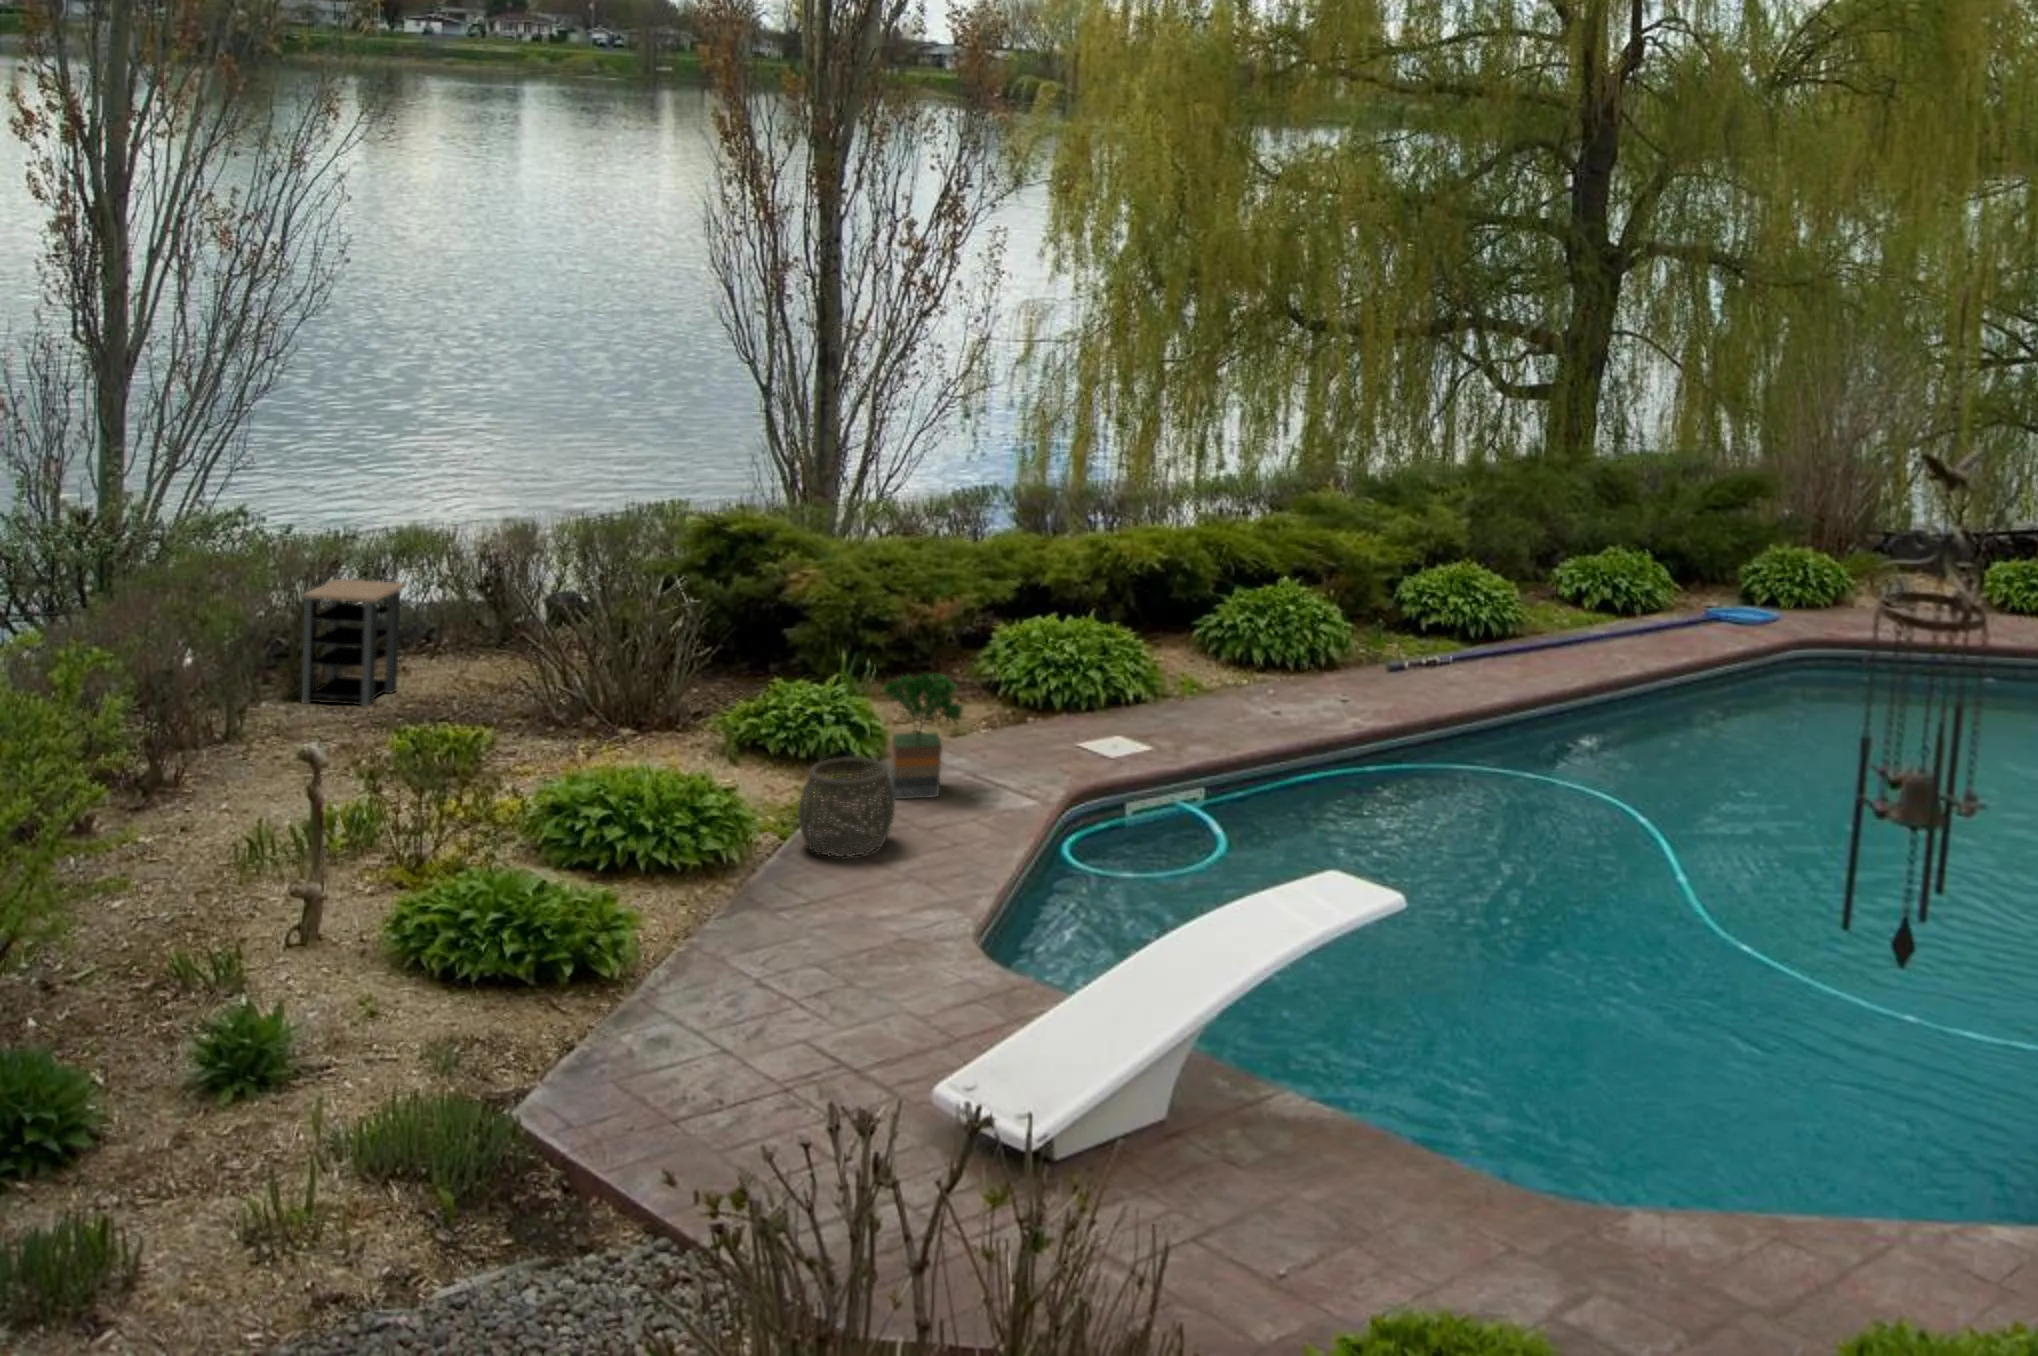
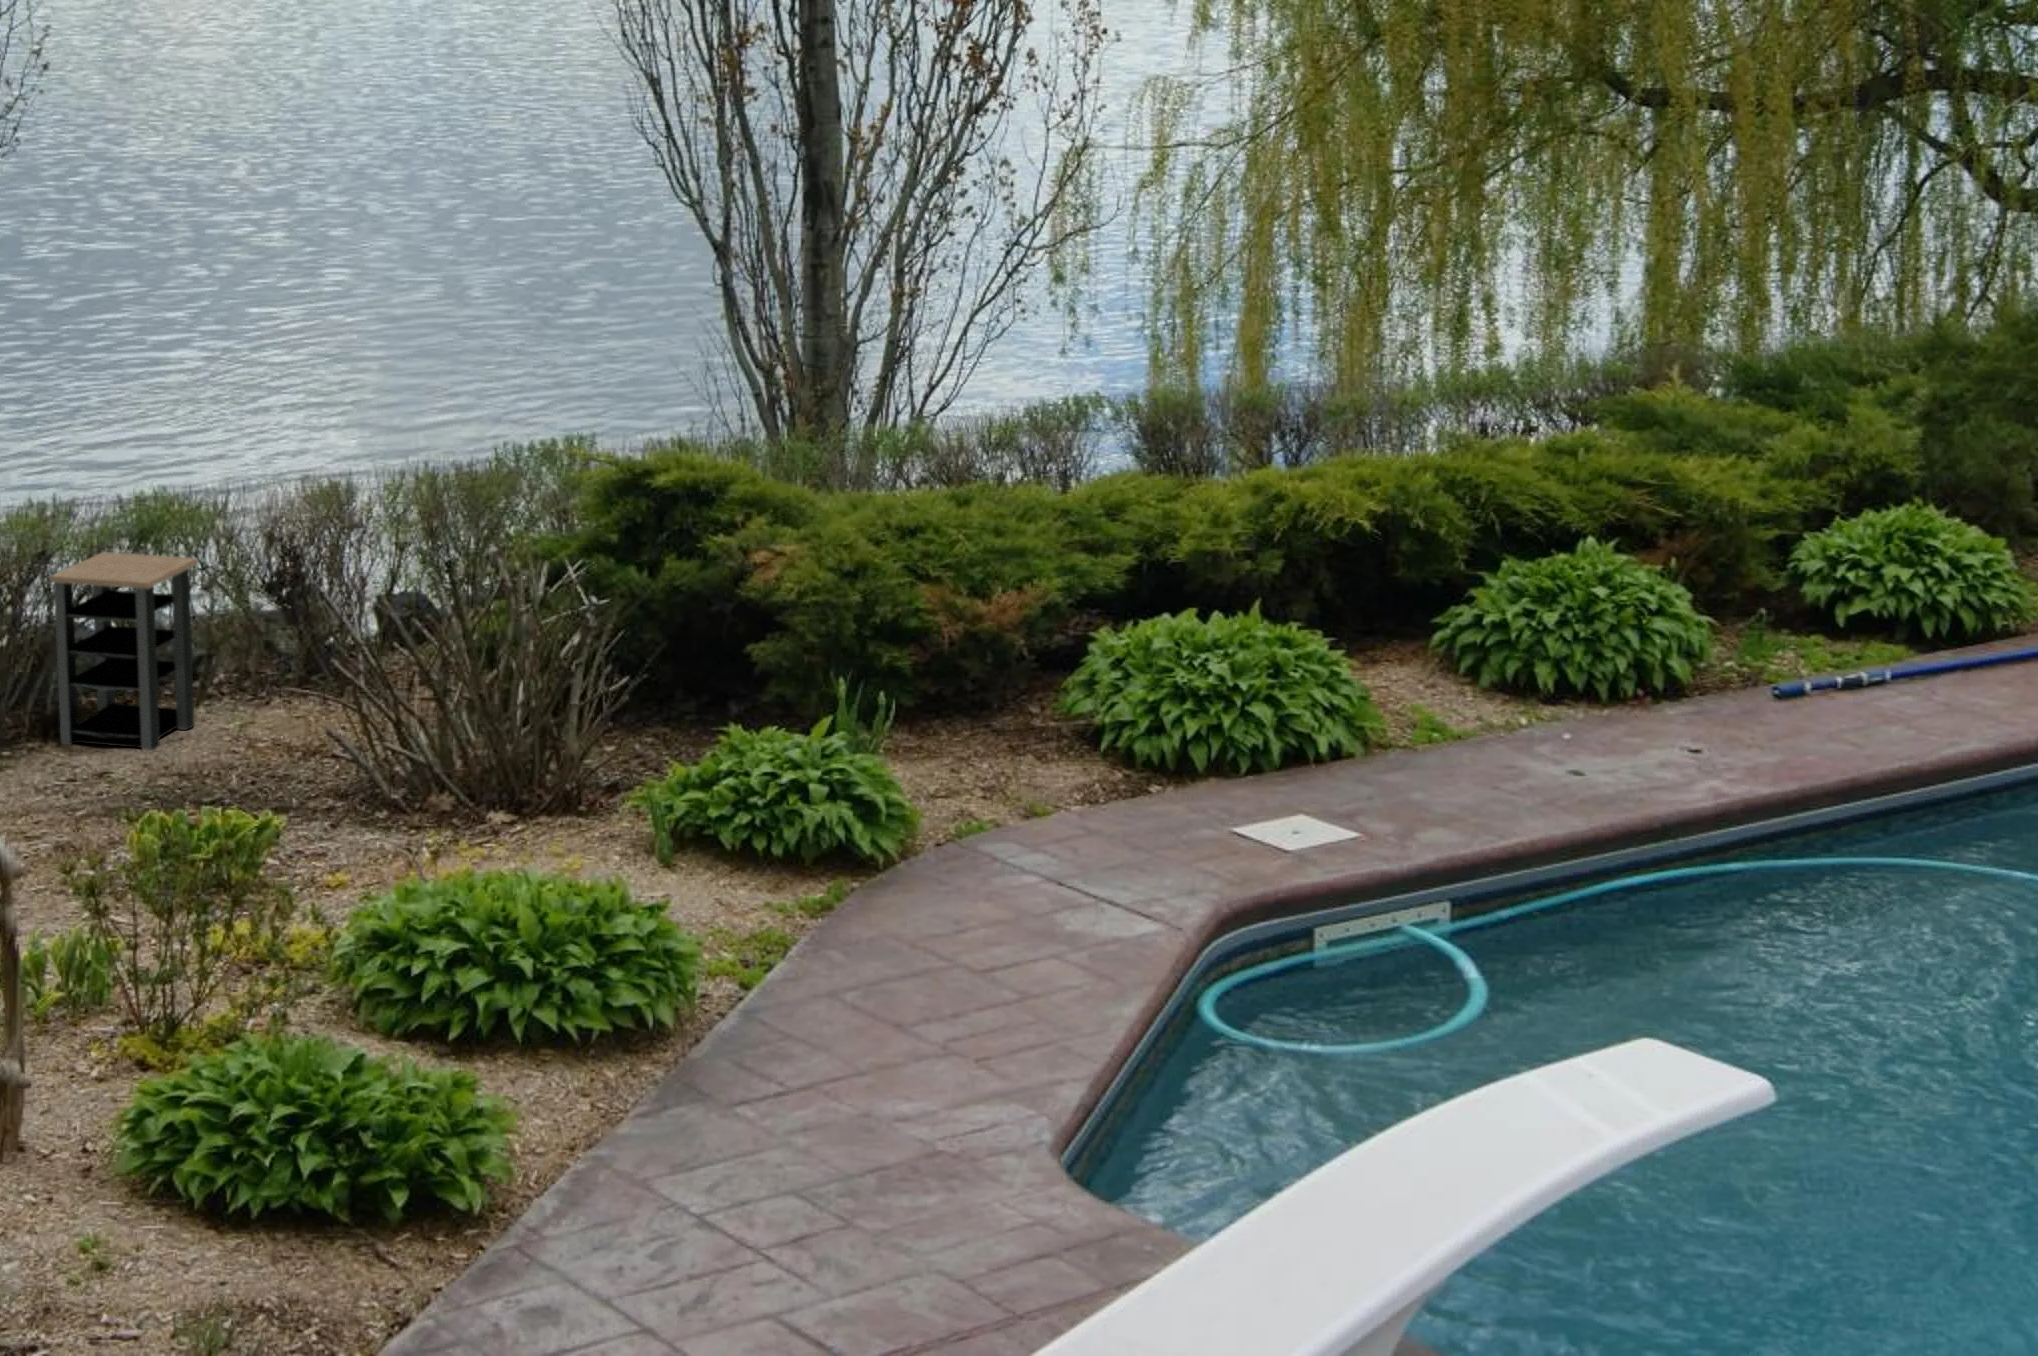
potted tree: present [881,673,963,799] -> none [895,712,1039,933]
woven basket: present [798,757,895,857] -> none [759,864,920,1041]

